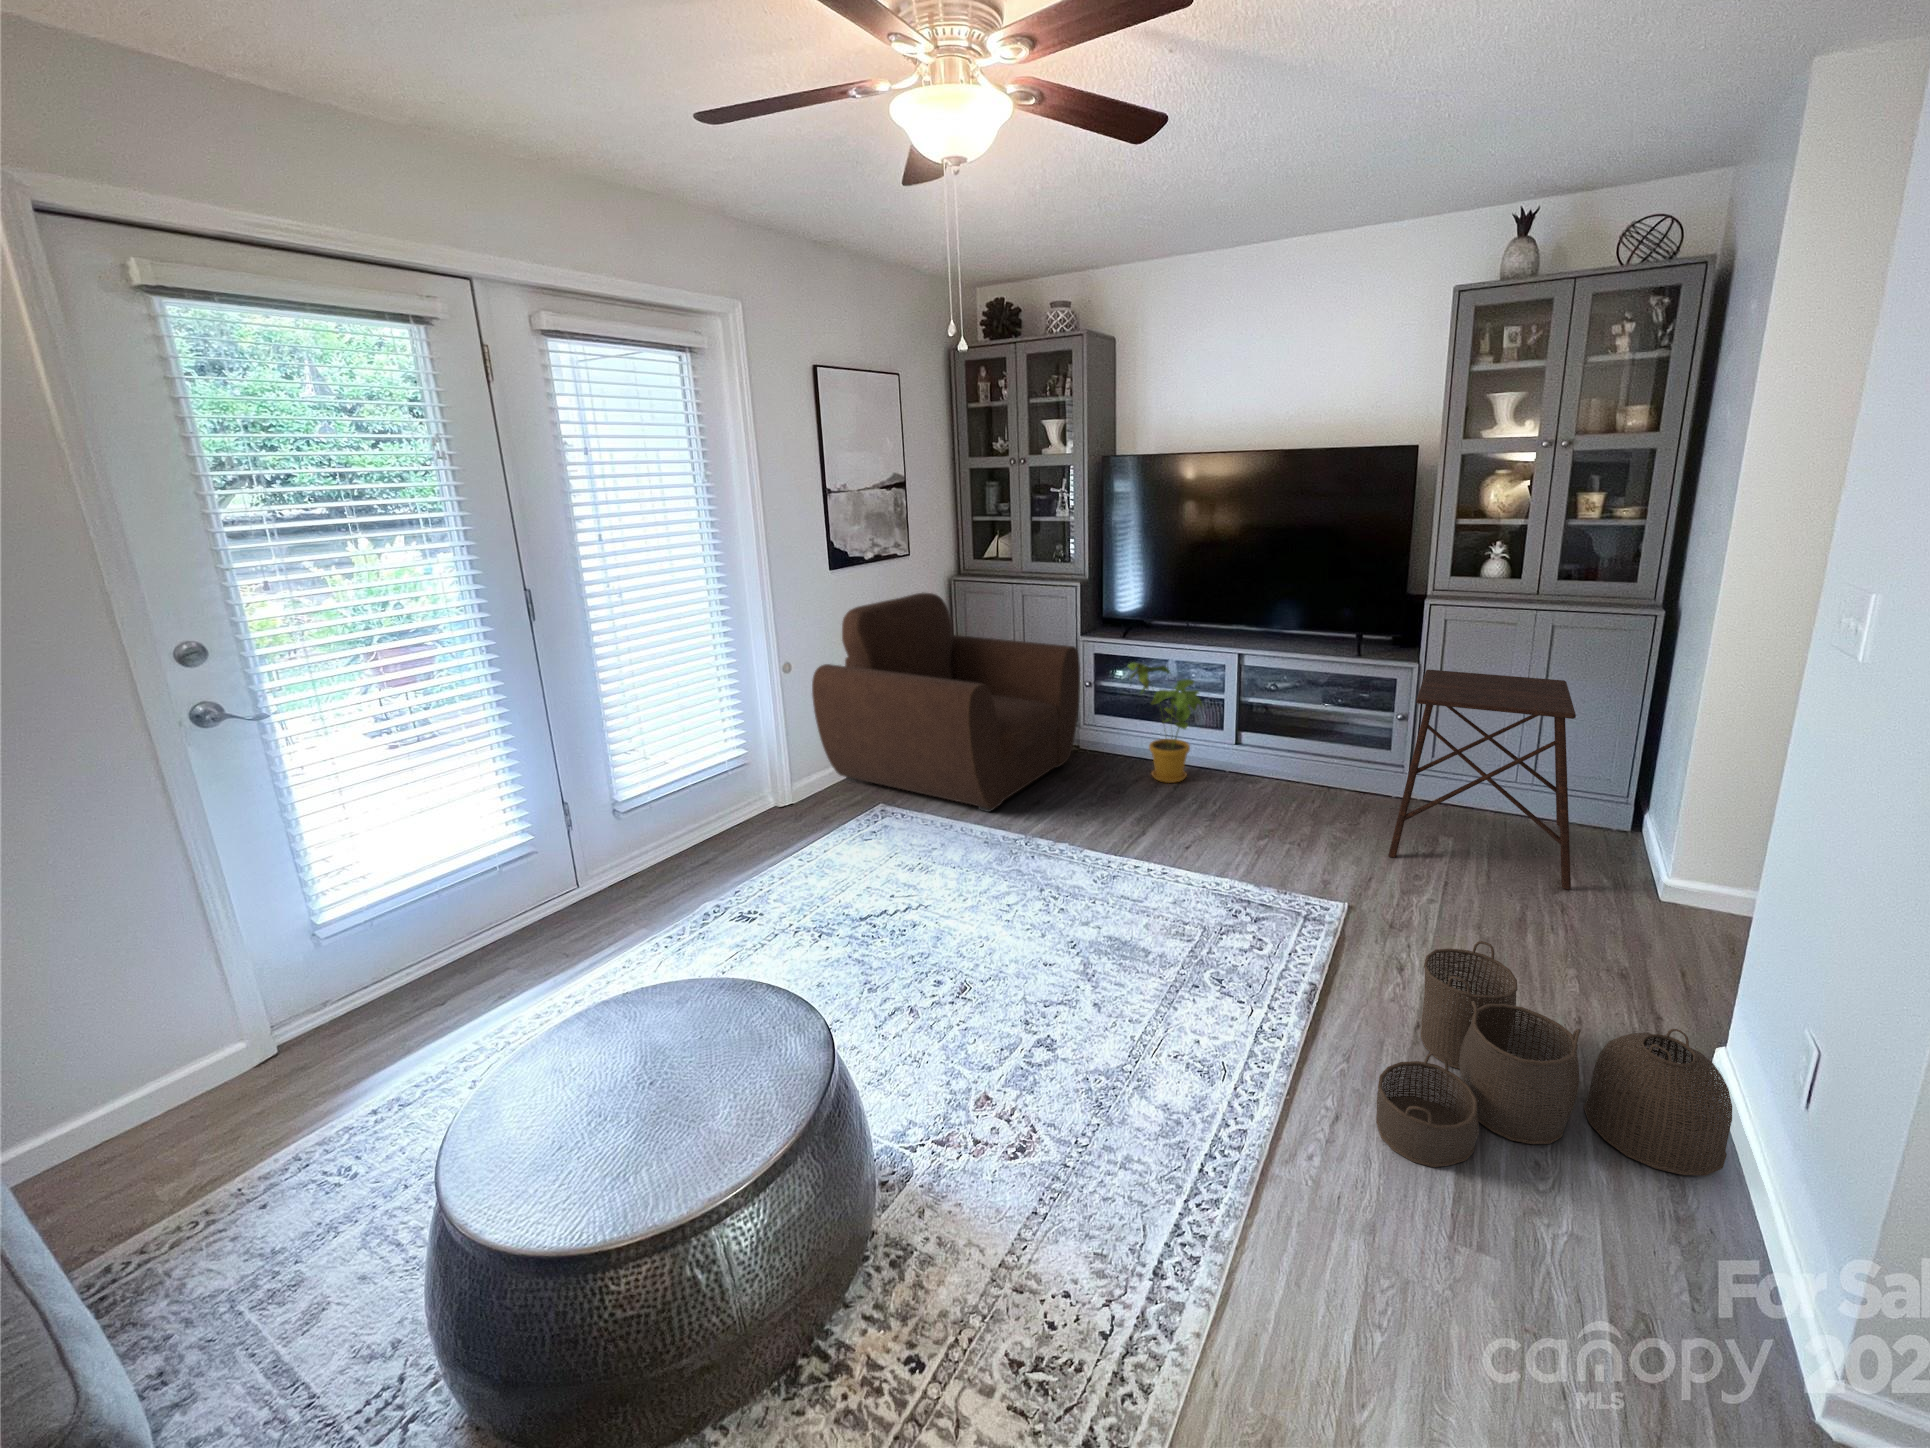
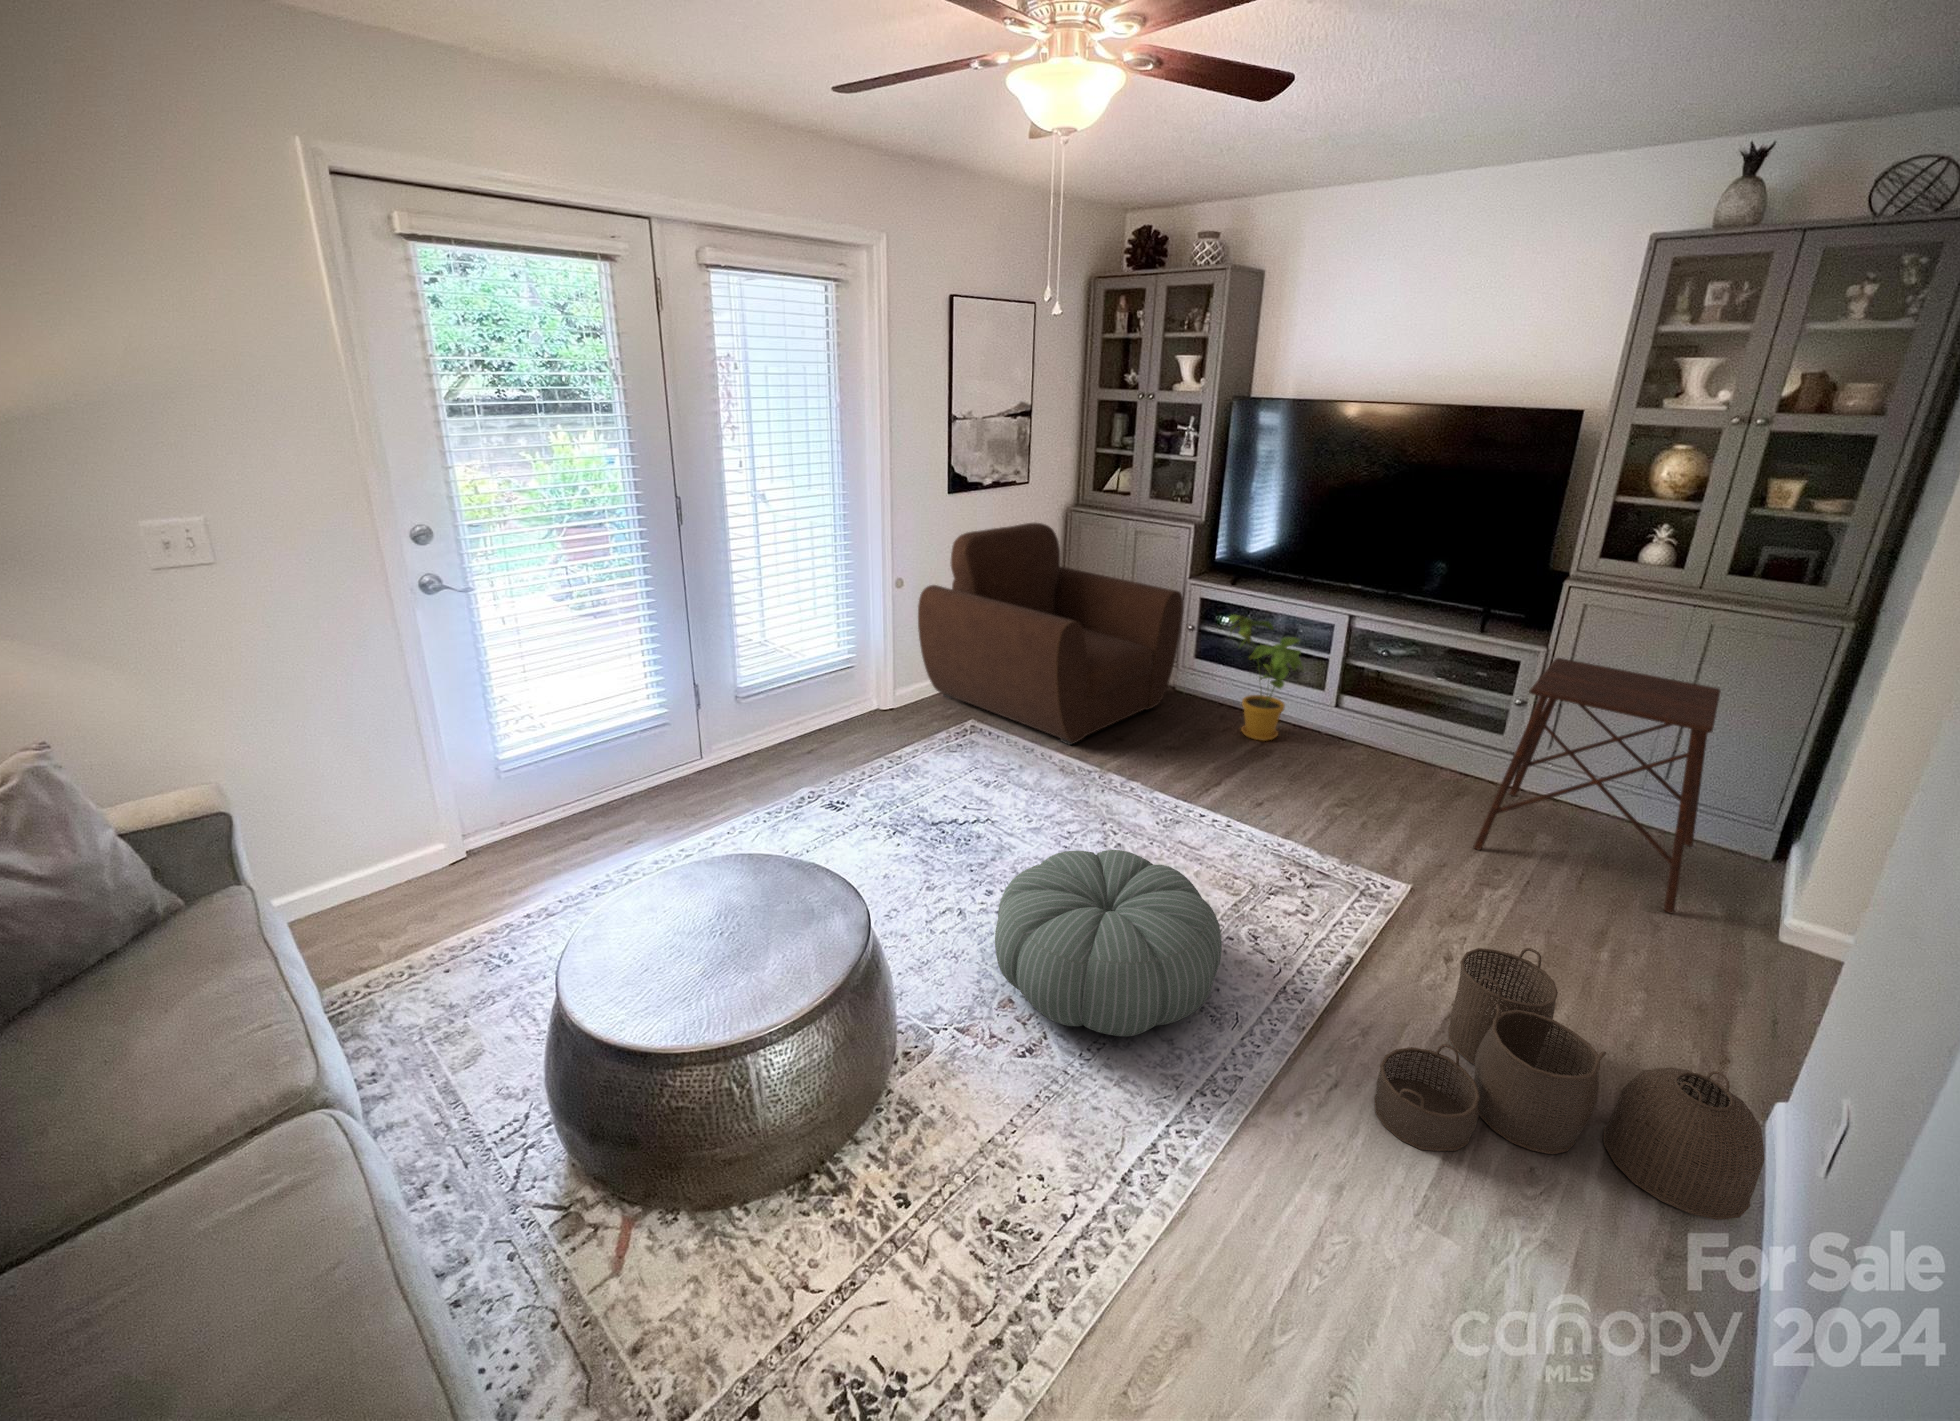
pouf: none [959,910,1198,1112] -> present [995,850,1221,1036]

